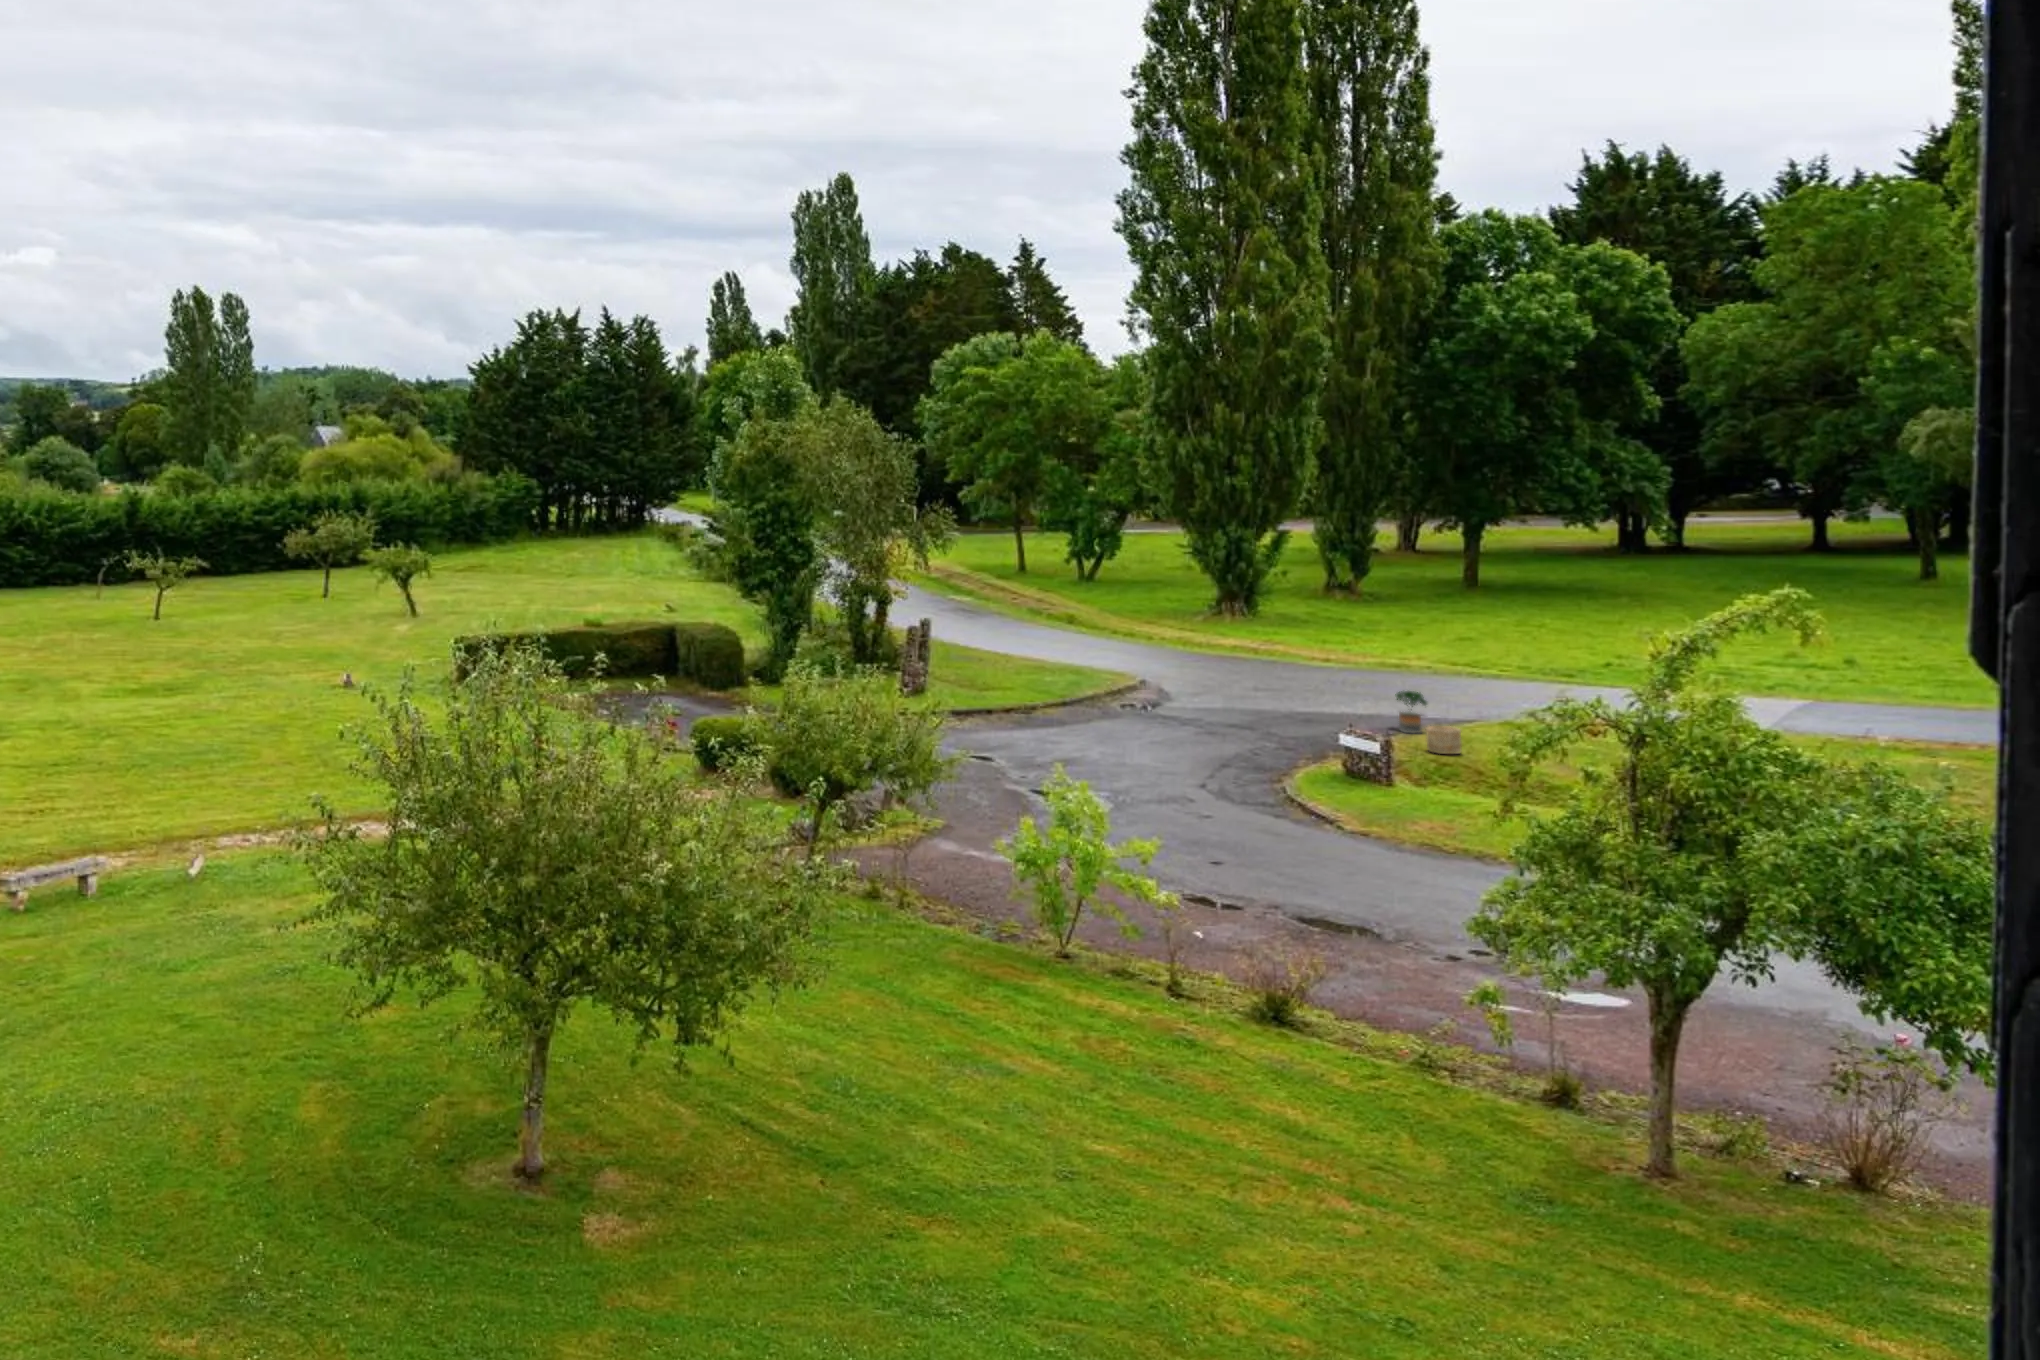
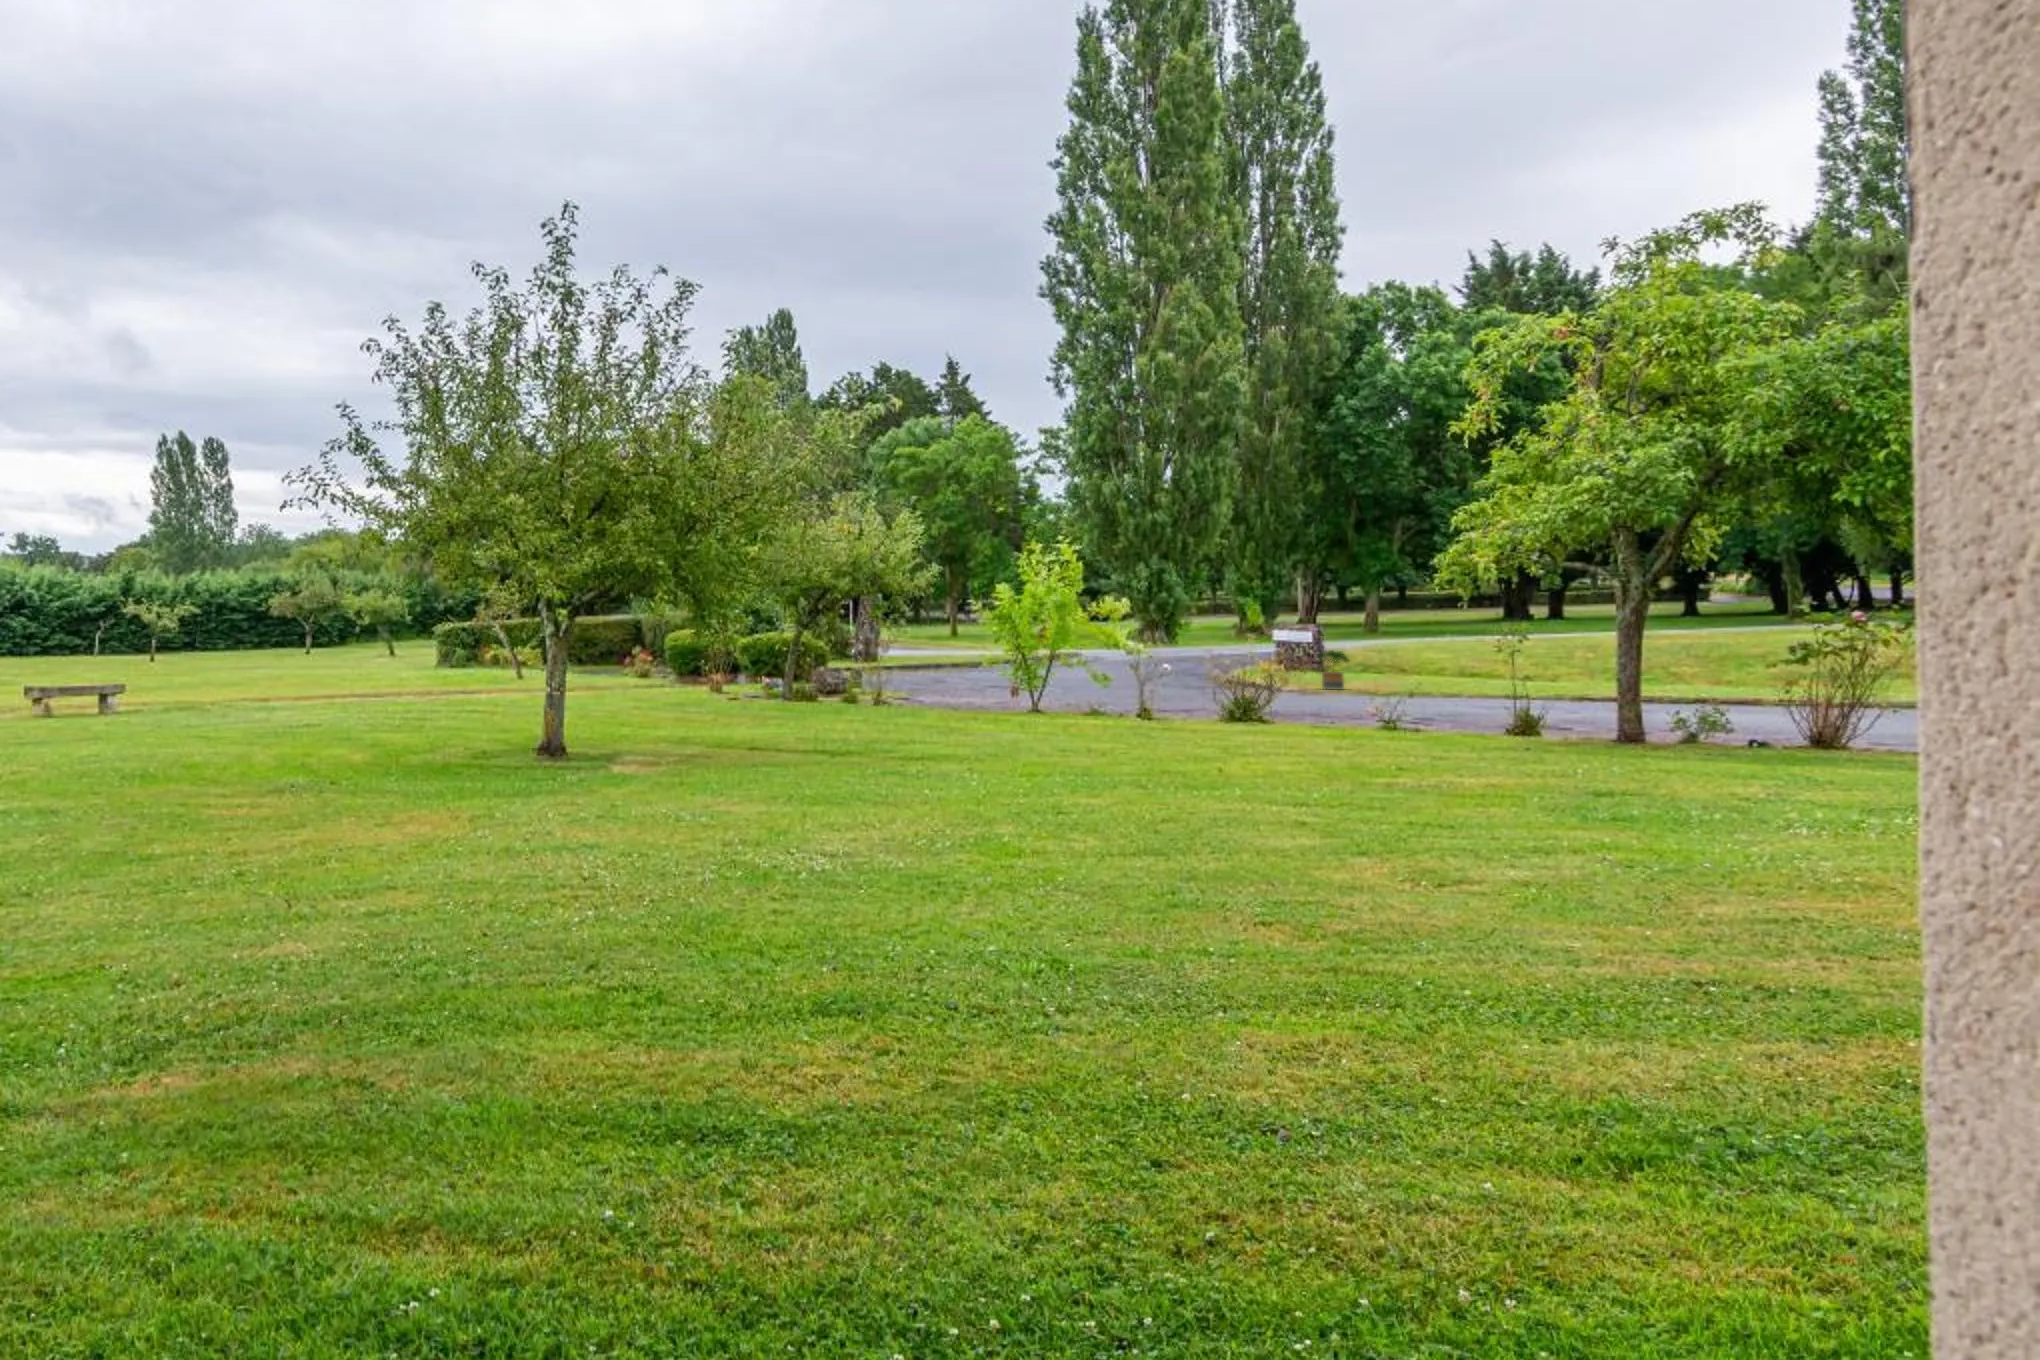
wooden bucket: present [1426,726,1462,754] -> none [1349,671,1385,695]

